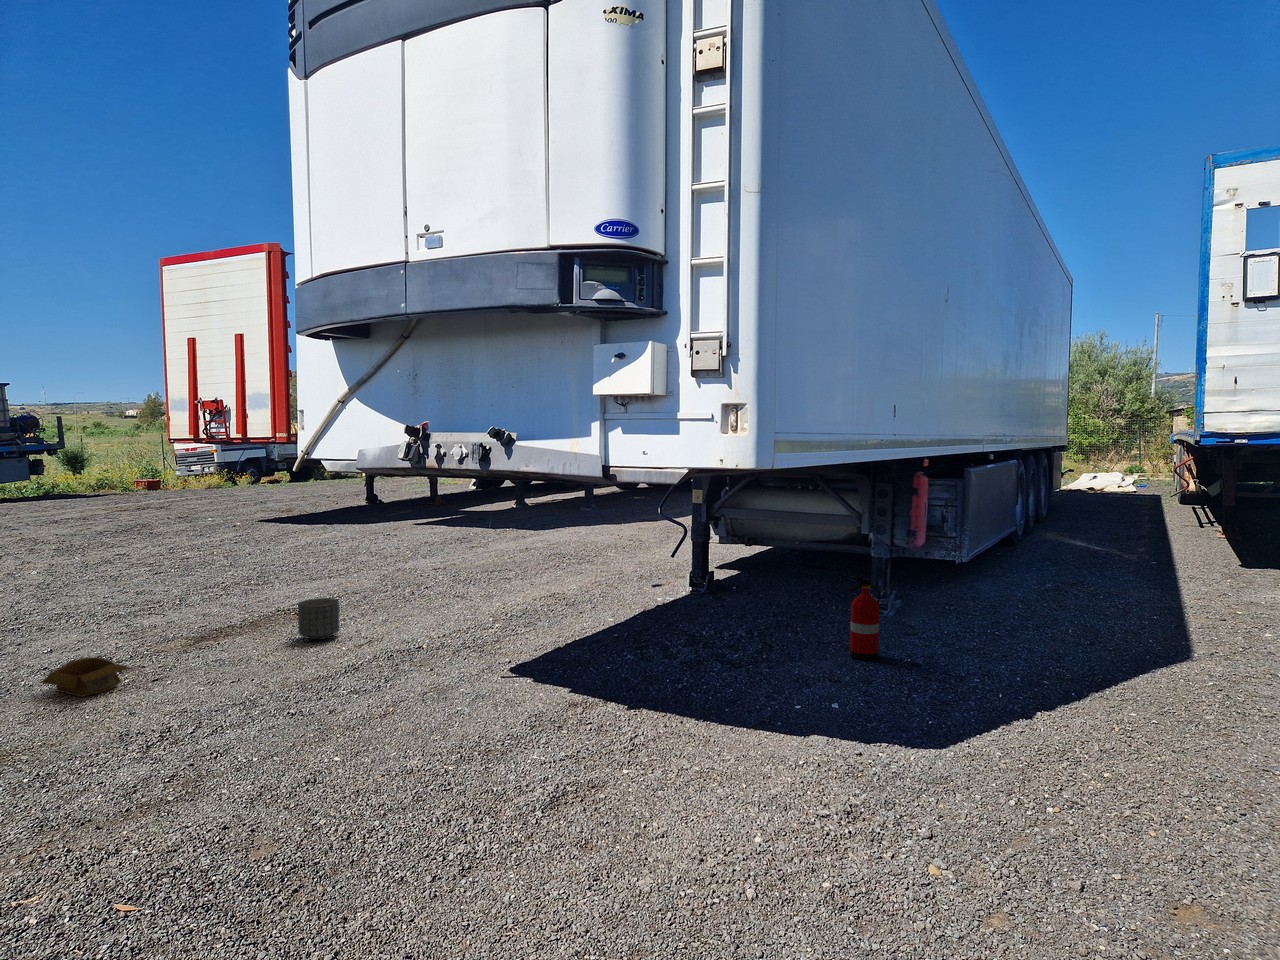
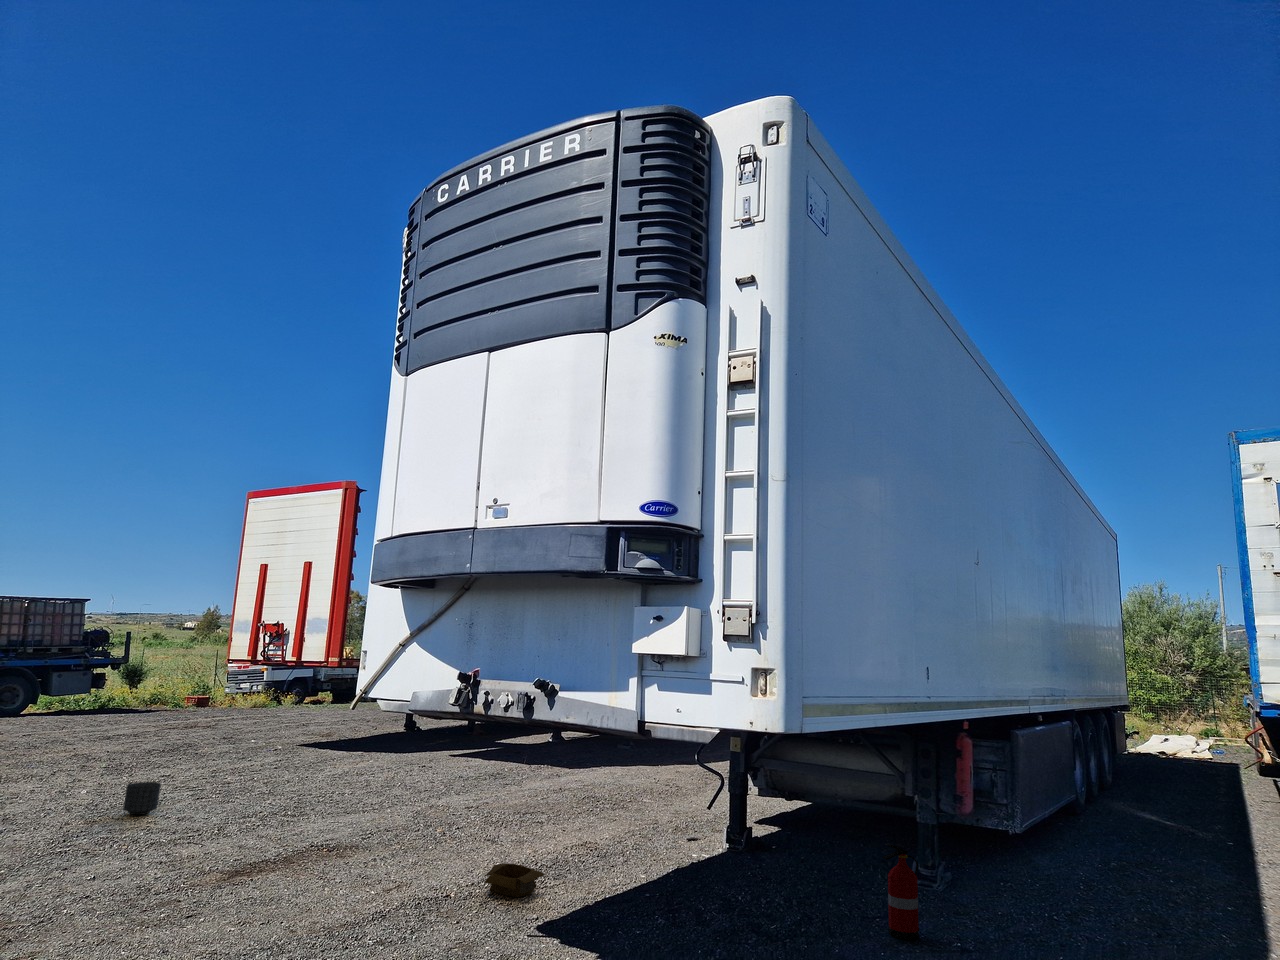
planter: present [298,598,340,640] -> present [123,782,161,815]
cardboard box: present [41,657,130,697] -> present [484,863,546,897]

